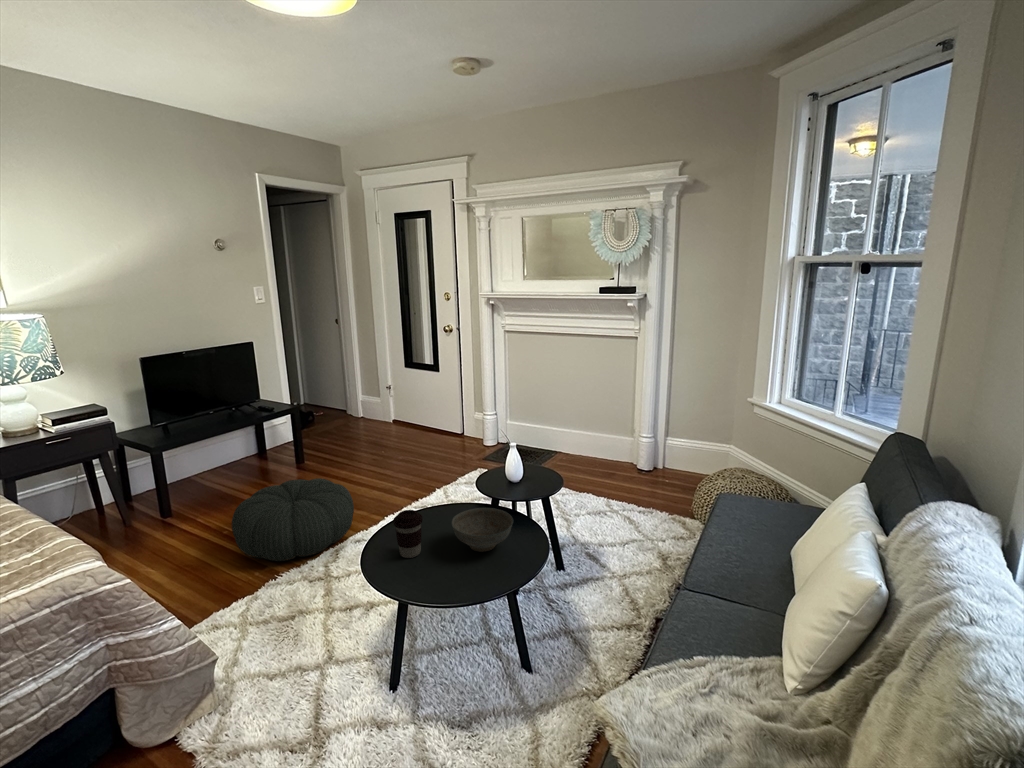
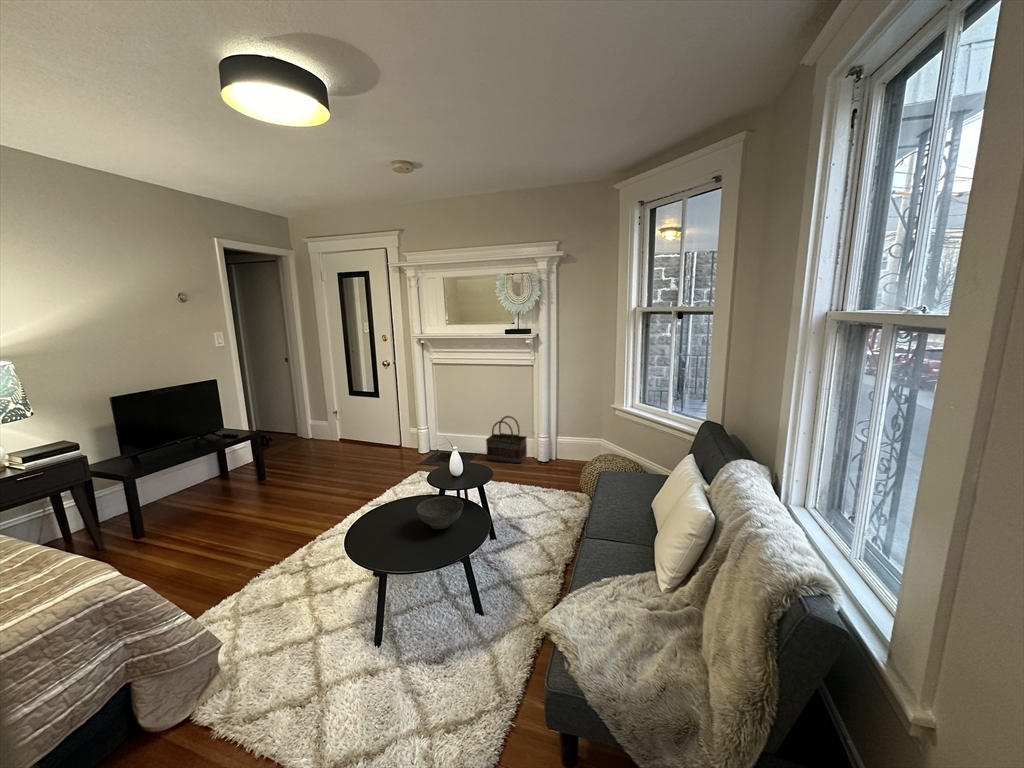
basket: none [566,405,622,469] -> present [486,416,527,464]
pouf: present [232,478,354,561] -> none [211,490,321,562]
coffee cup: present [393,510,423,558] -> none [372,503,395,540]

